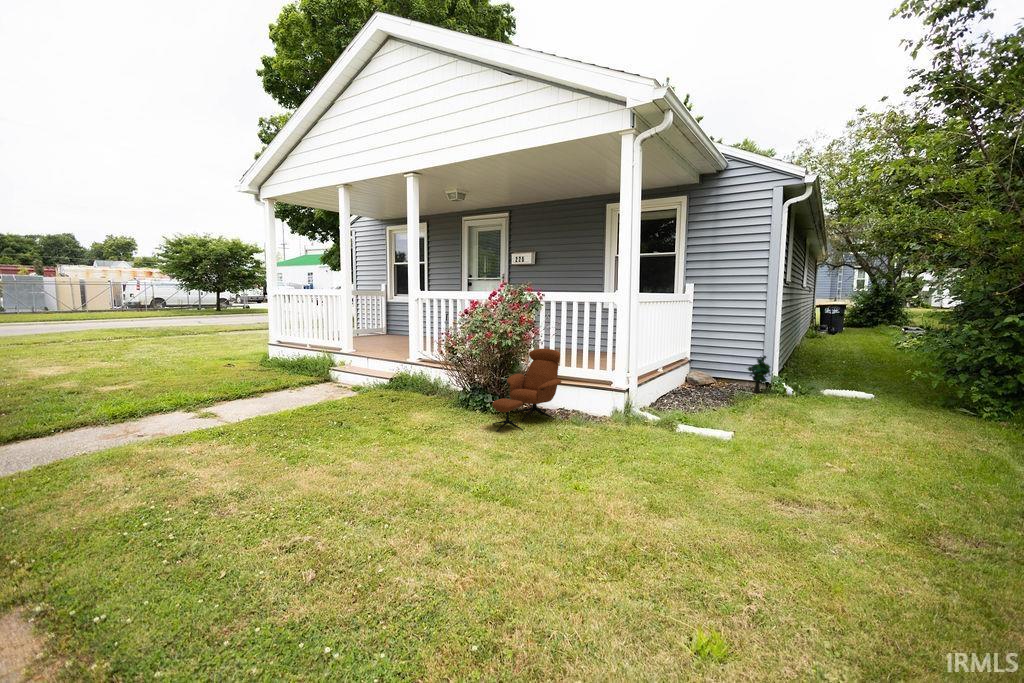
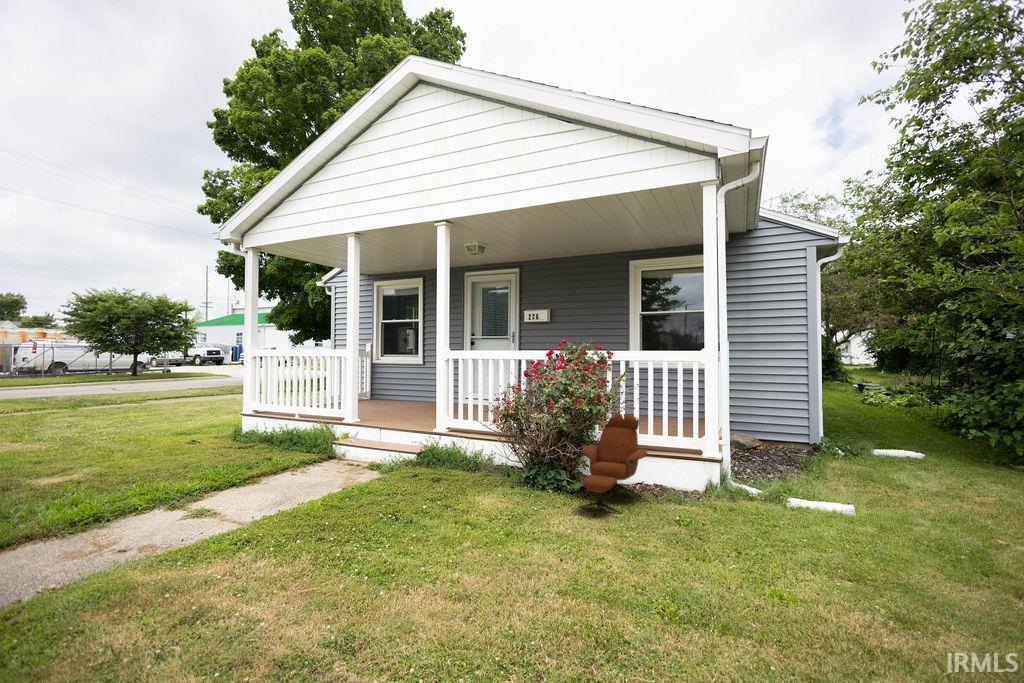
decorative plant: present [748,356,771,393] -> none [795,414,822,455]

